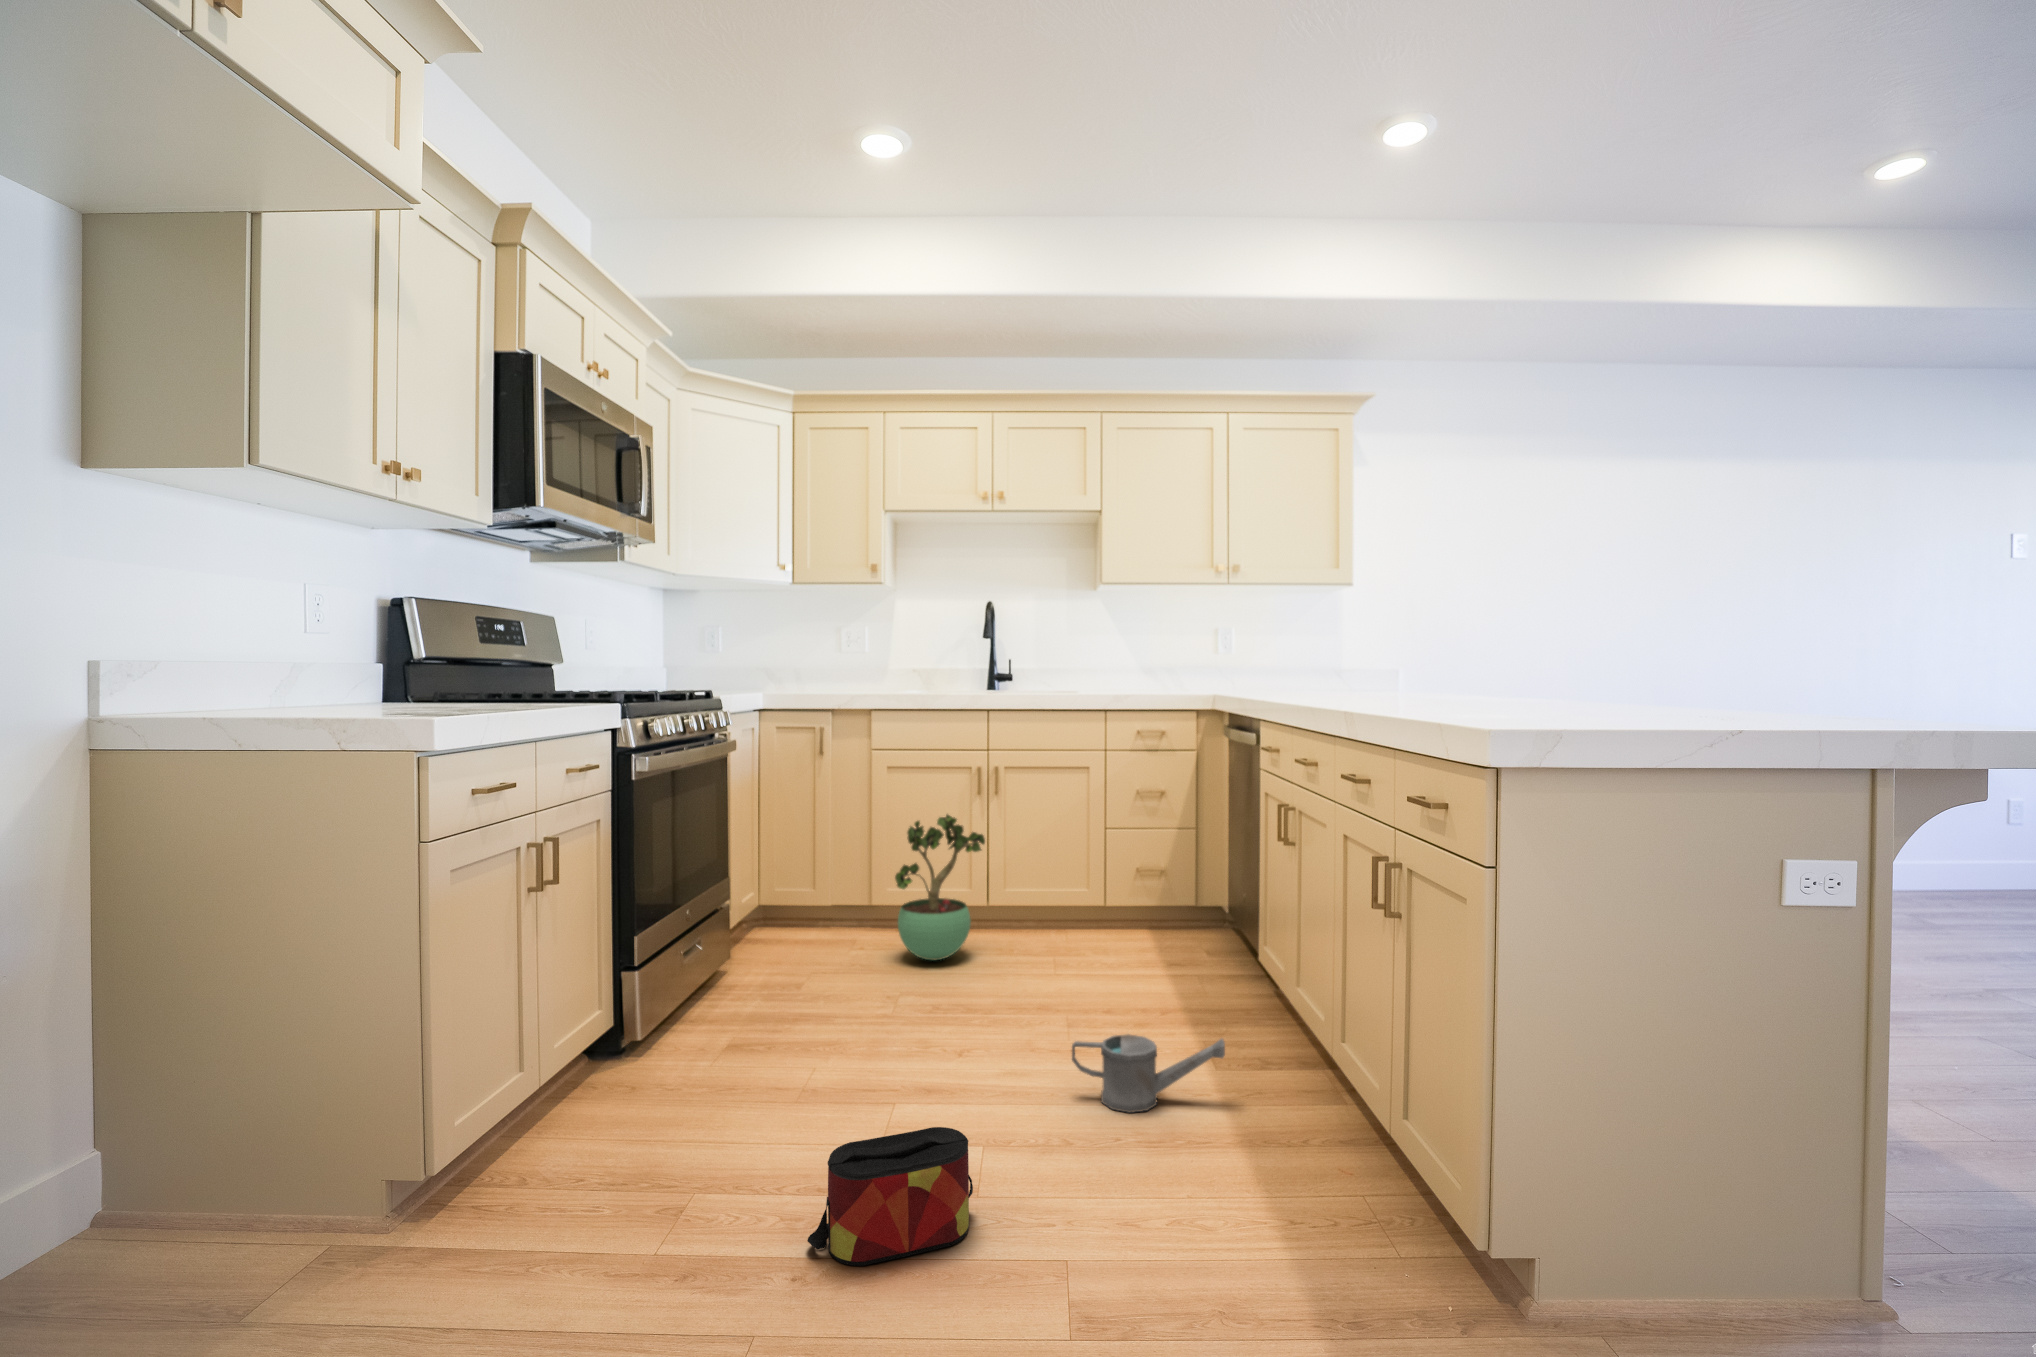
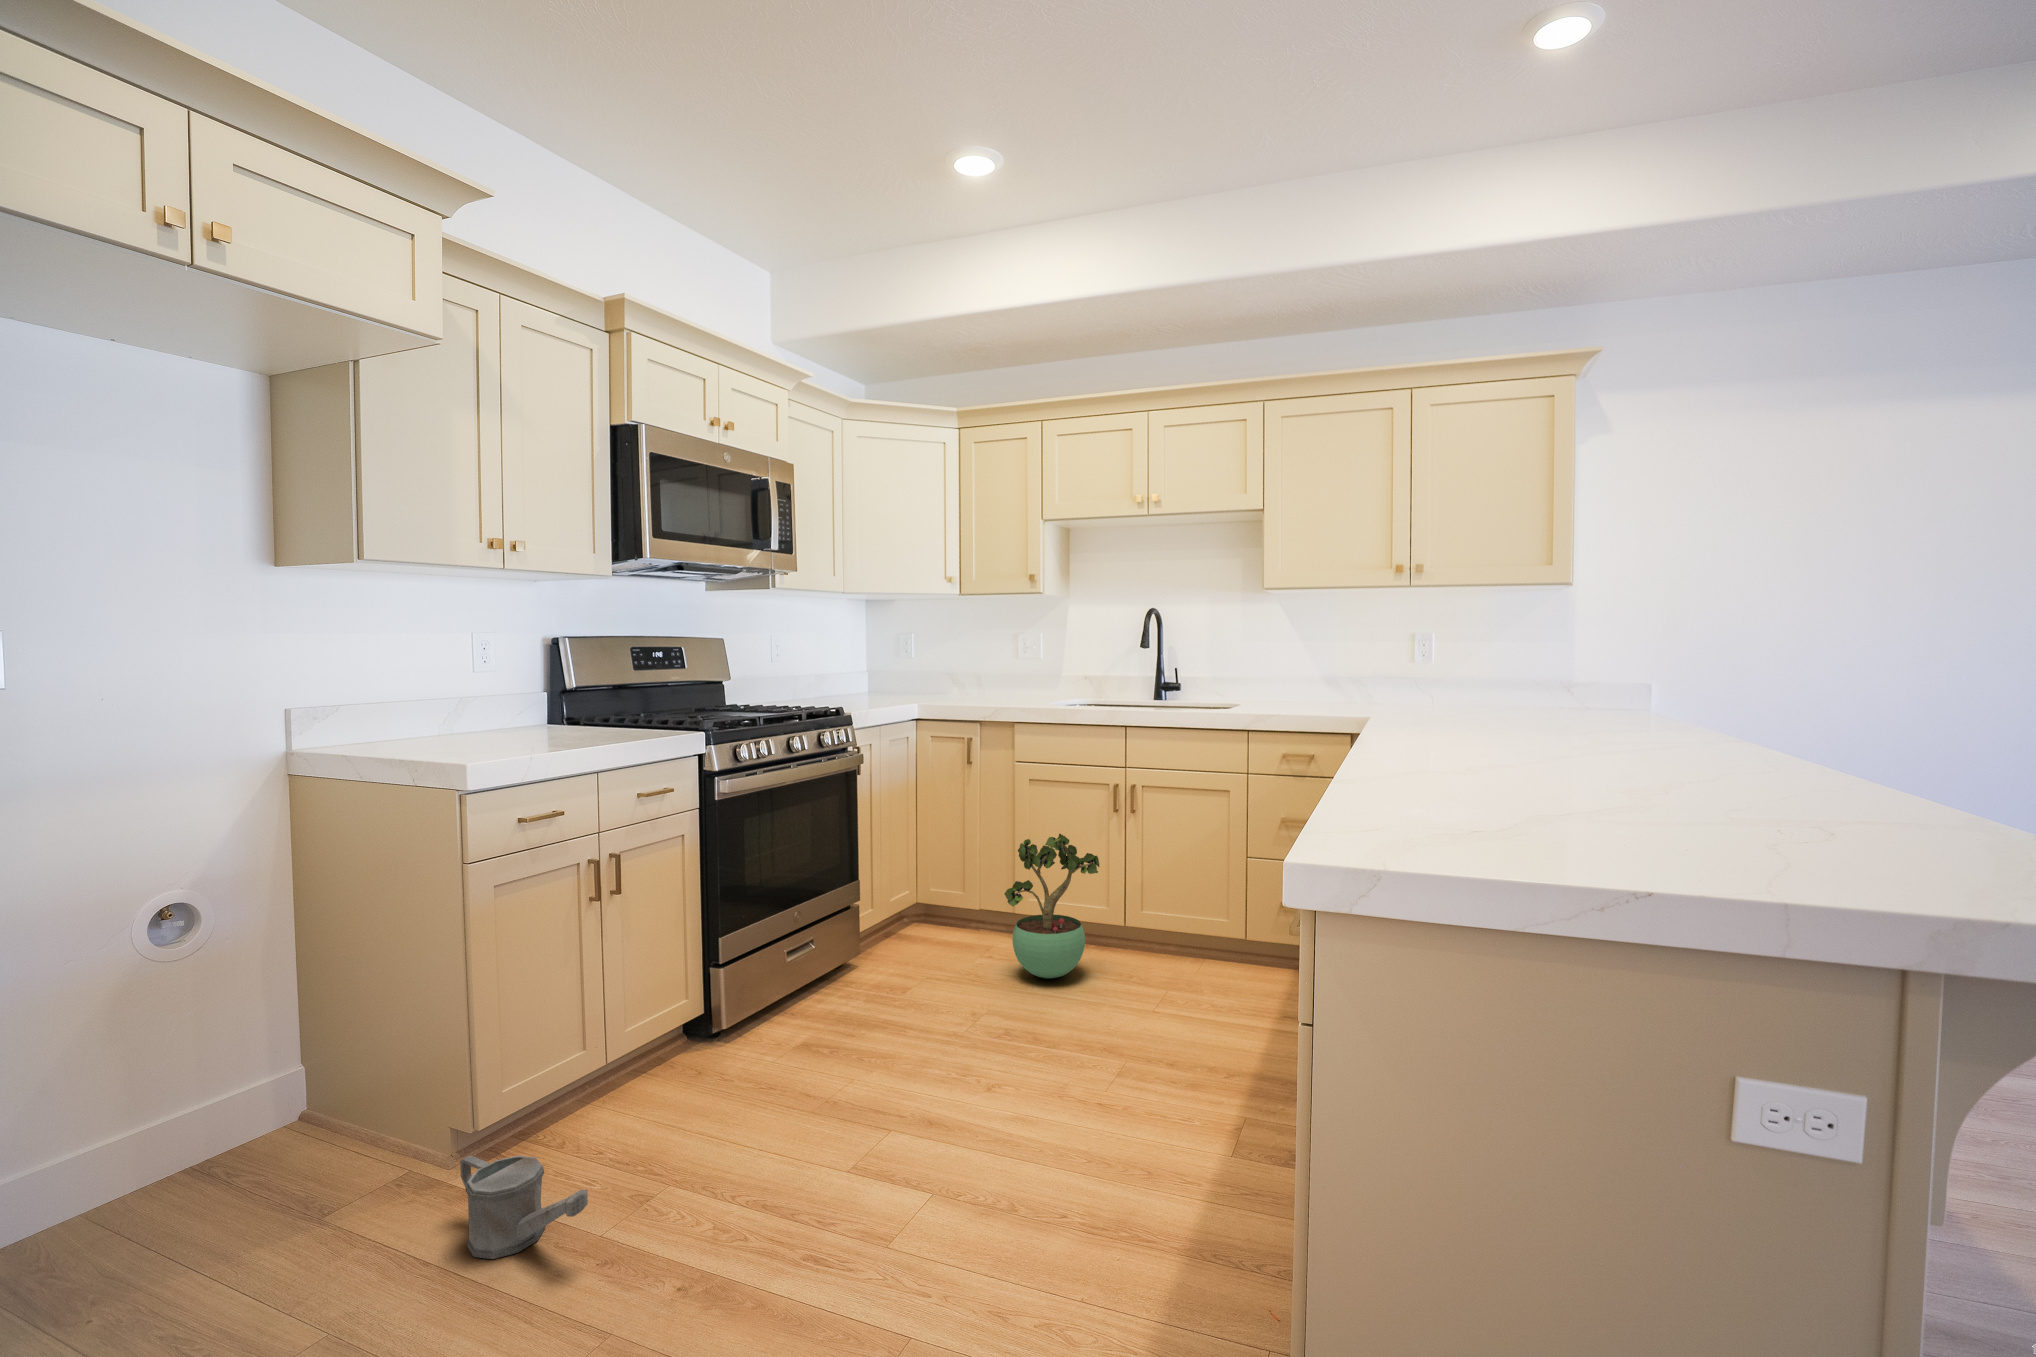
watering can: present [1072,1034,1225,1113] -> present [460,1155,588,1259]
bag: present [807,1127,973,1266] -> none [701,1180,866,1303]

